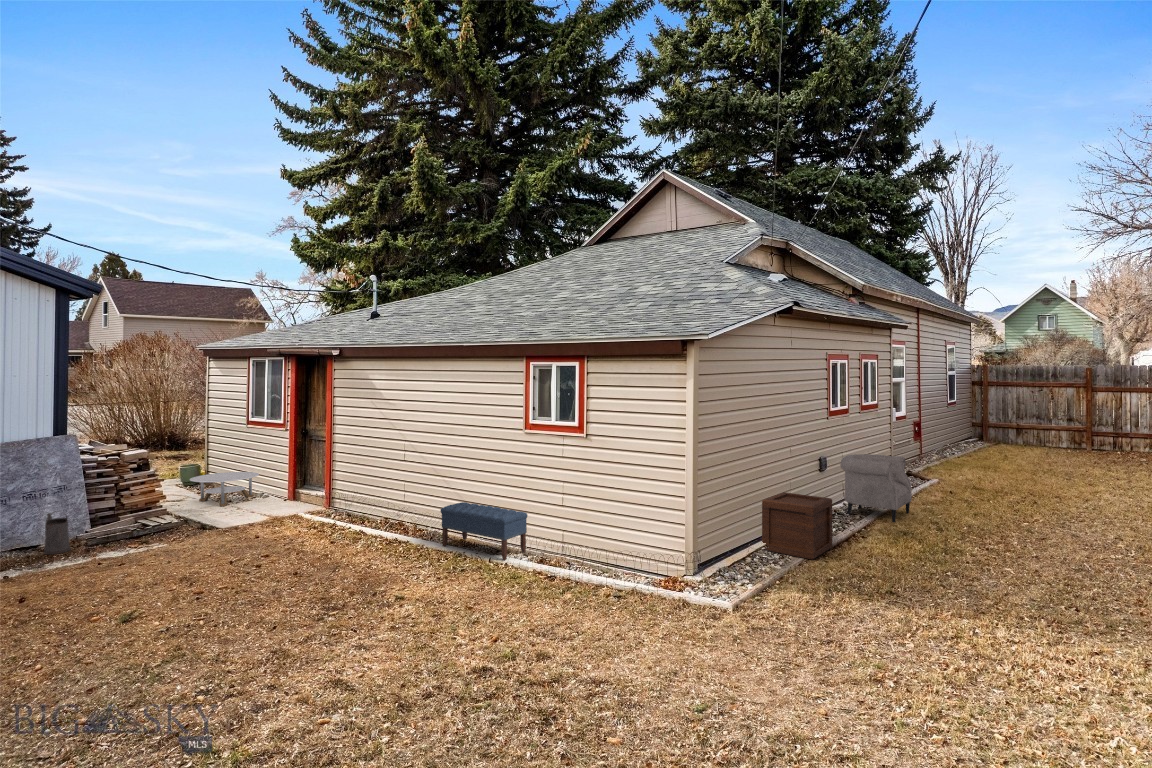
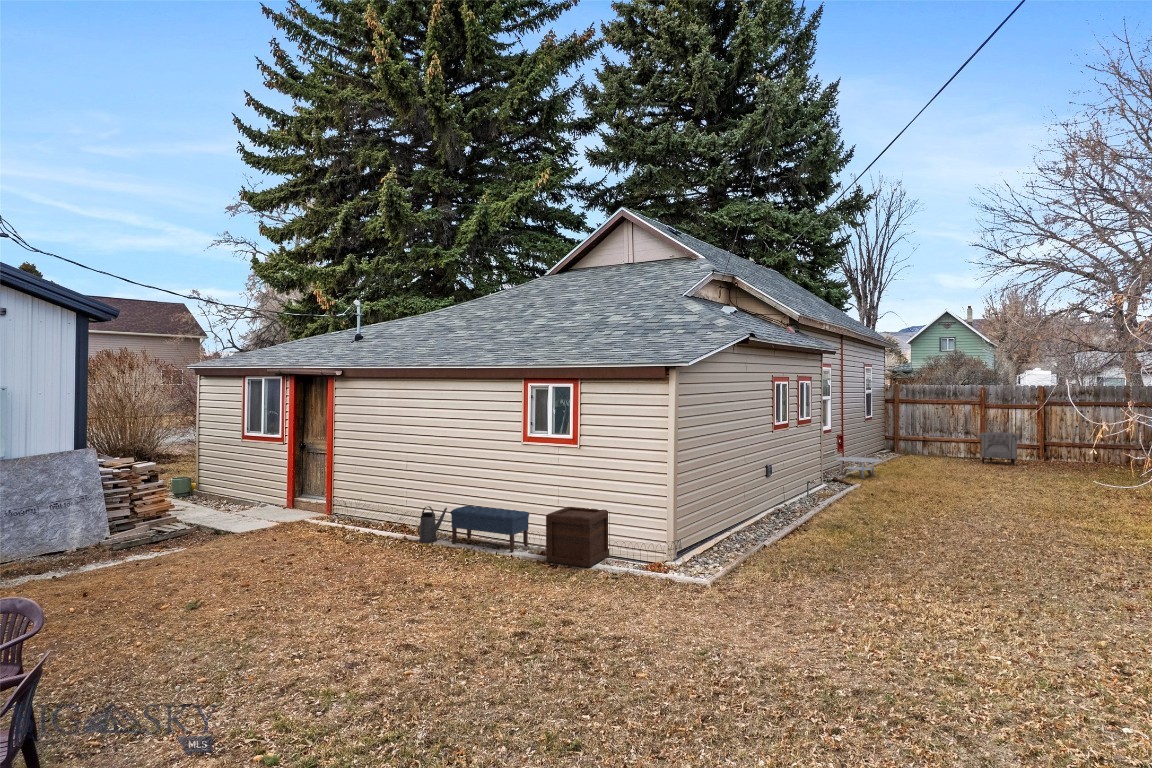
chair: present [840,454,912,522] -> present [979,432,1020,465]
round table: present [190,472,259,506] -> present [836,457,882,479]
wooden crate: present [762,492,832,559] -> present [546,507,609,568]
watering can: present [44,513,70,554] -> present [418,506,447,543]

